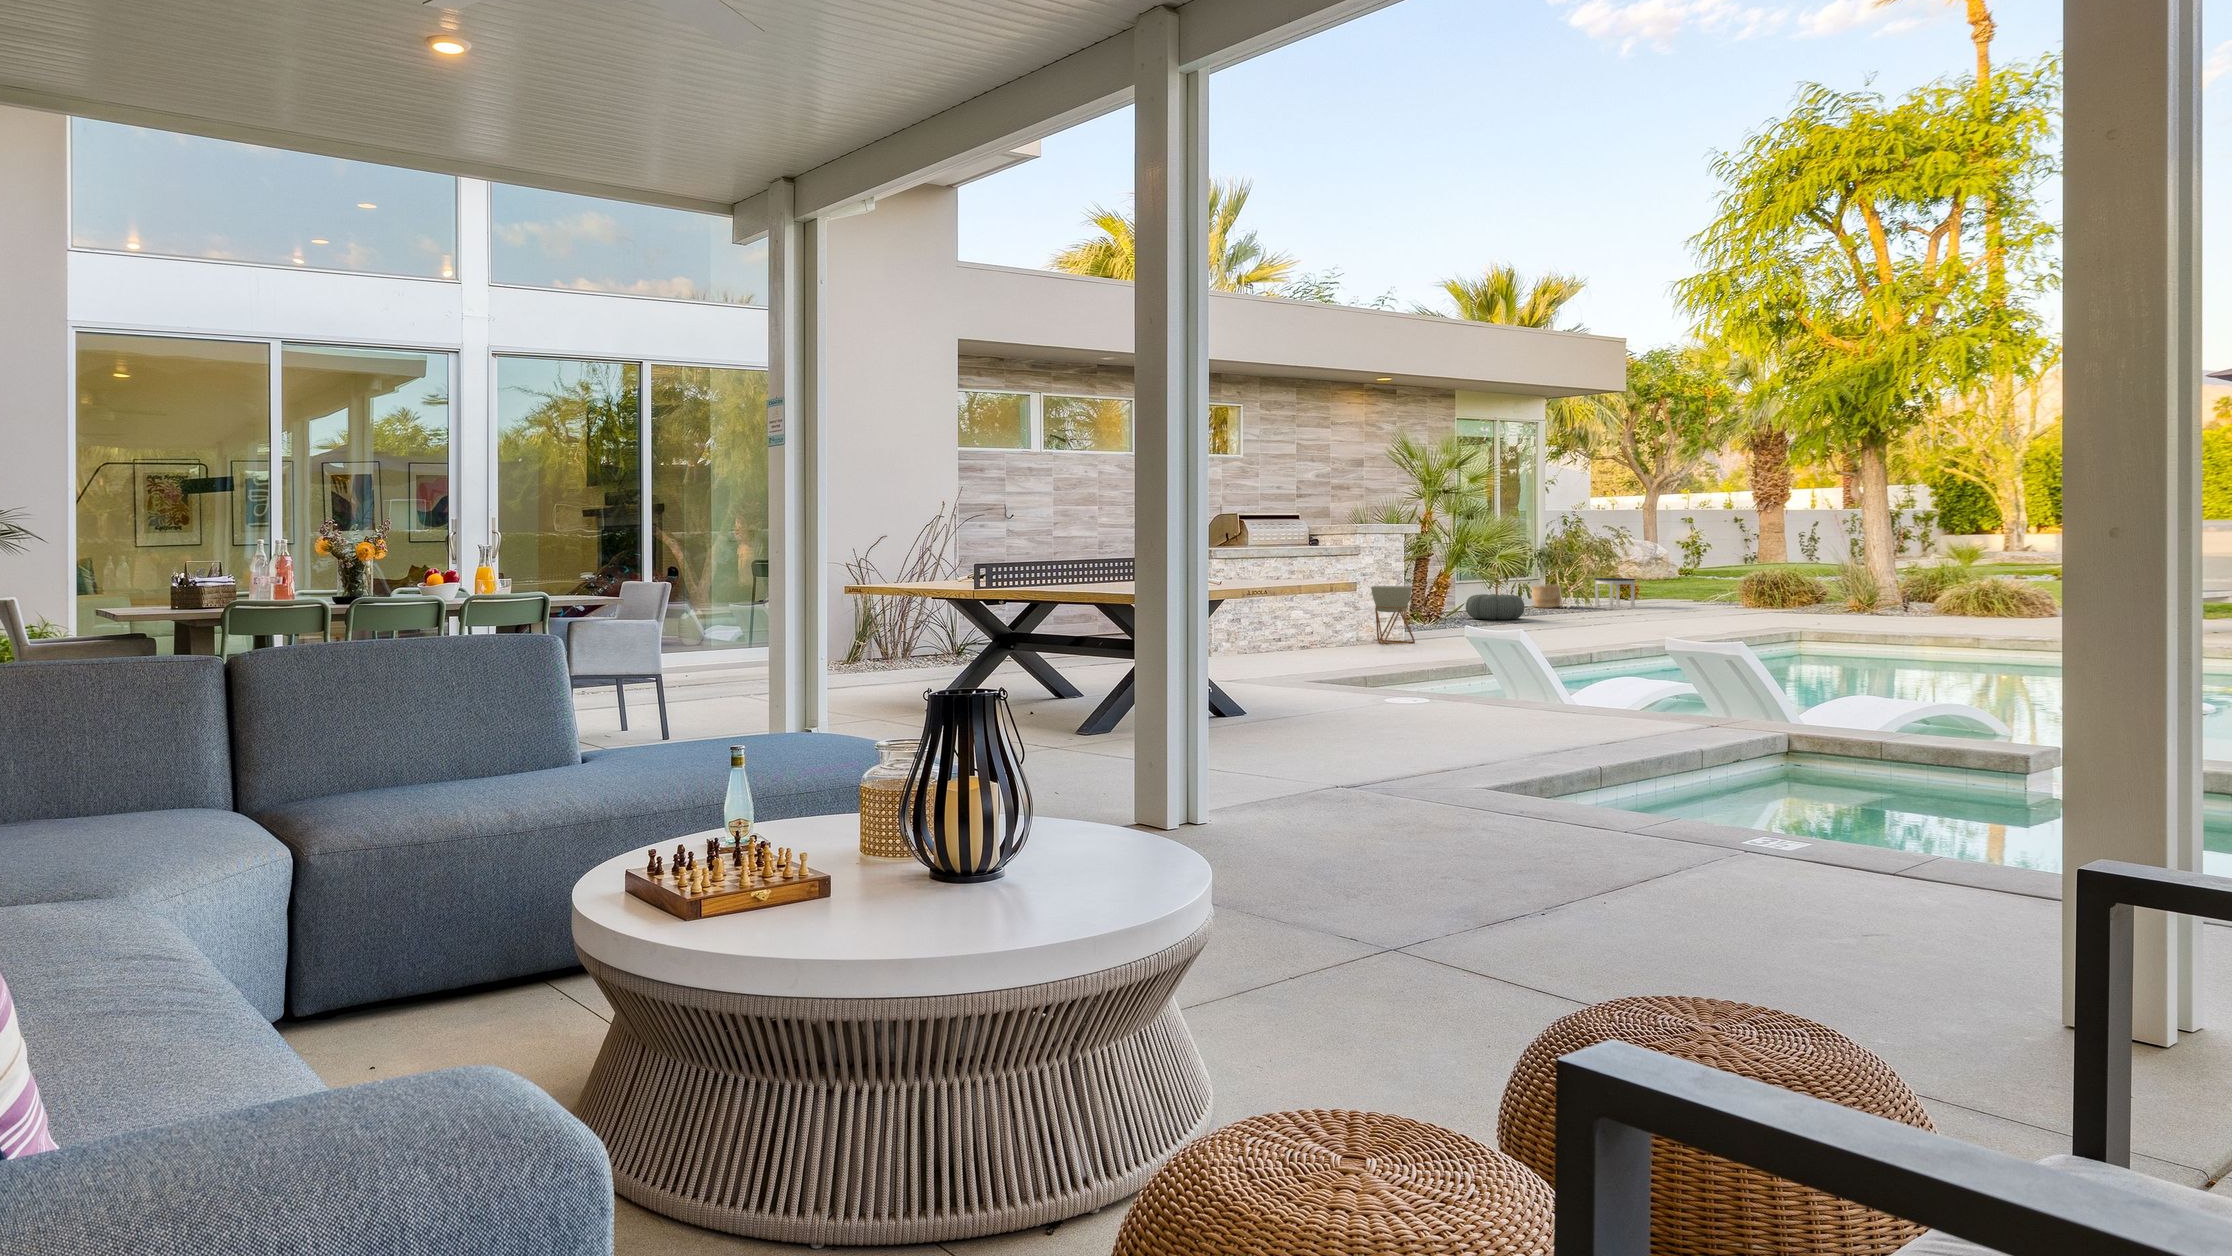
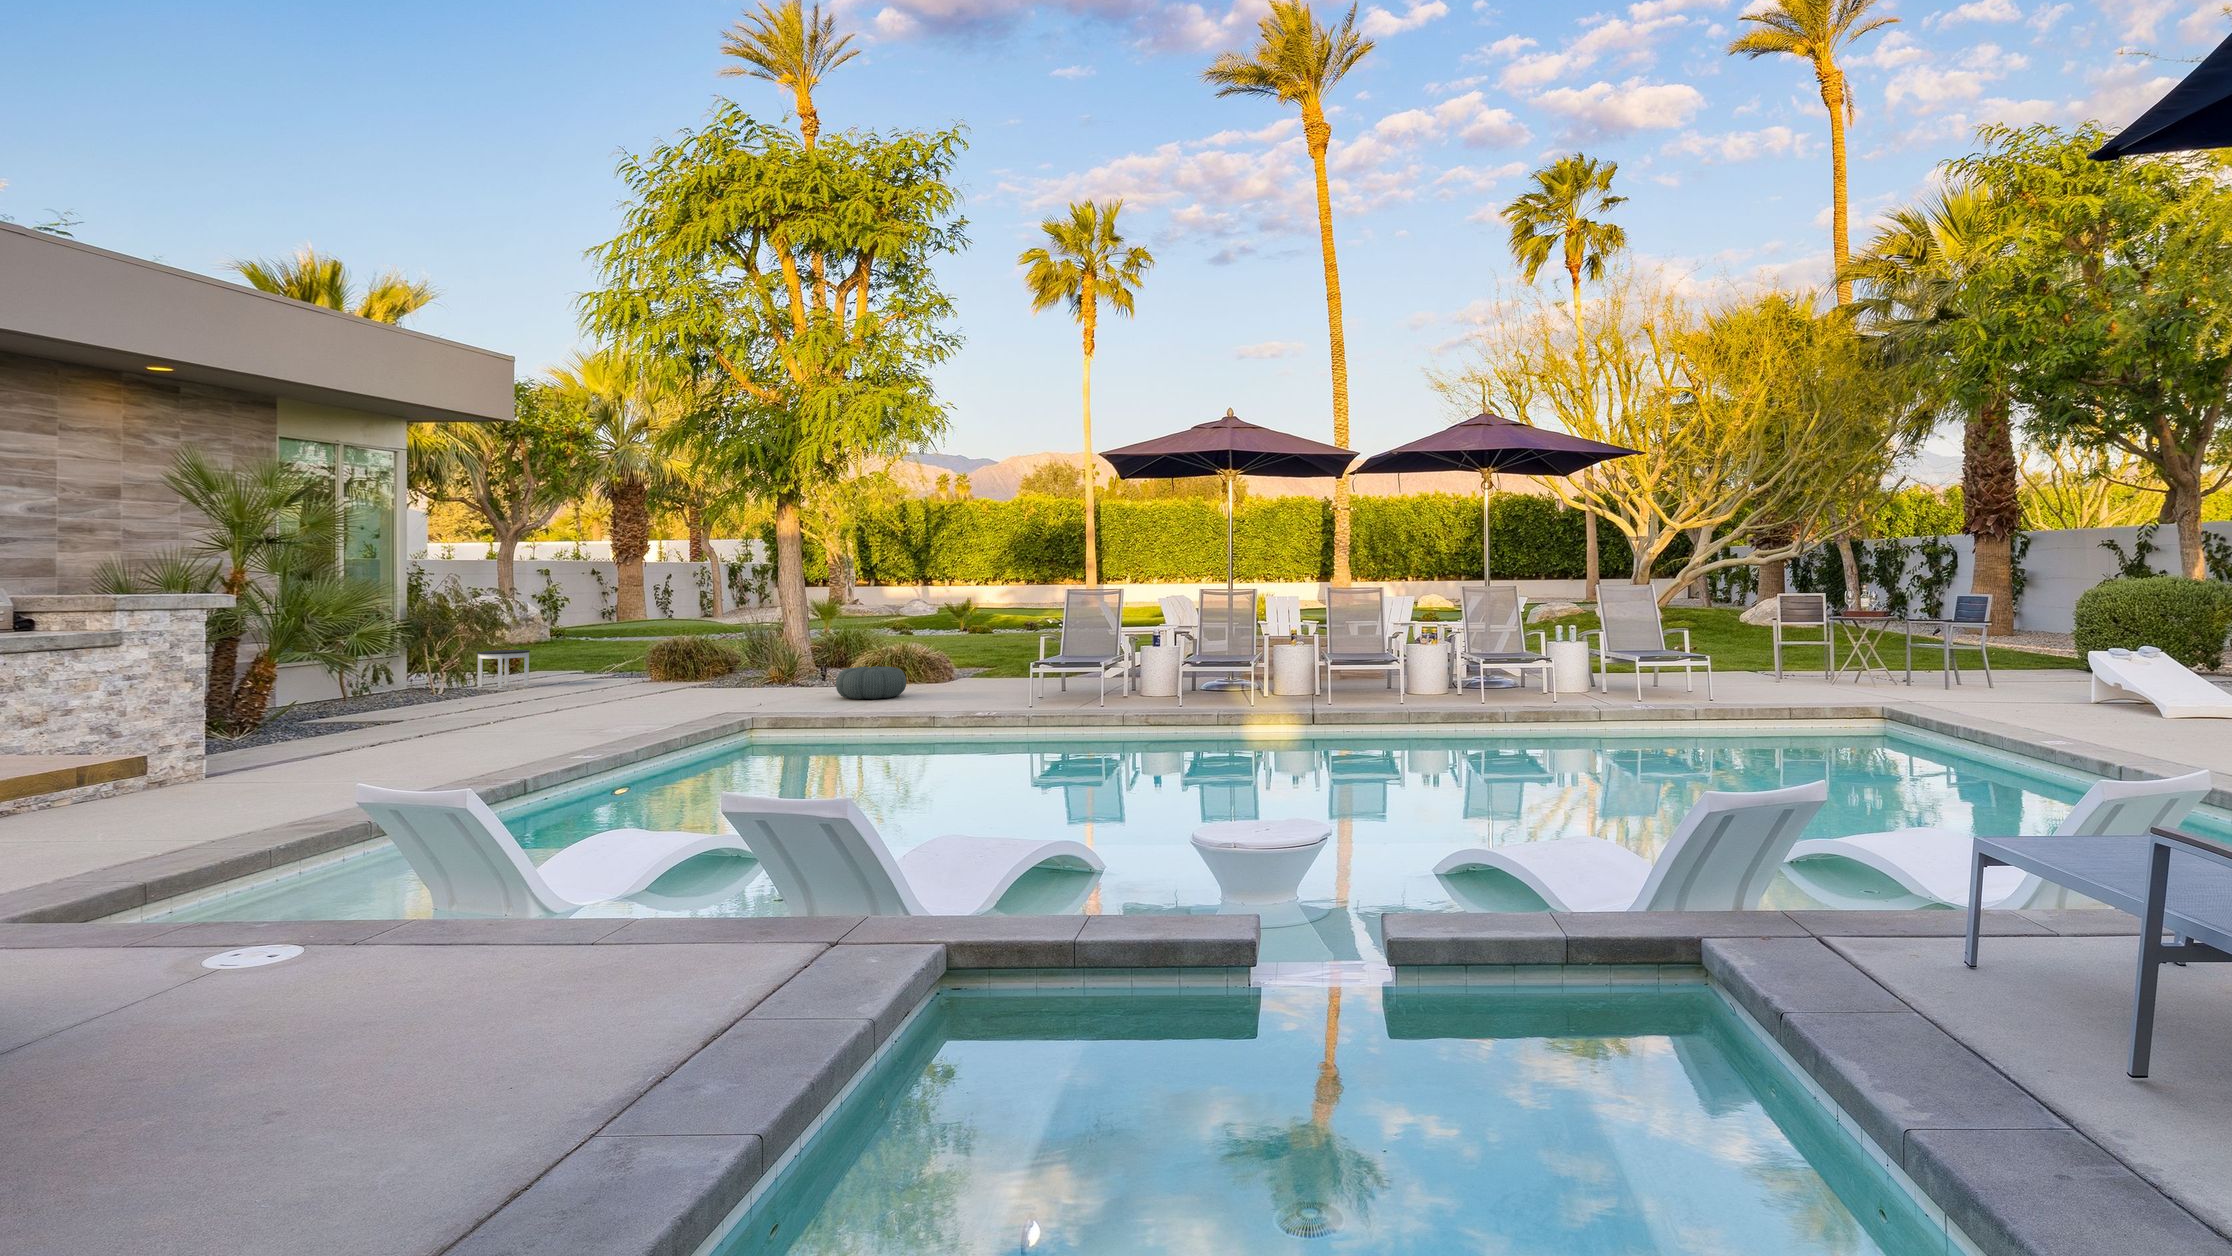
wooden bucket: present [1532,585,1561,608] -> none [390,663,434,694]
planter: present [1371,586,1415,644] -> none [142,693,227,792]
pouf: present [1466,594,1525,620] -> present [836,666,906,699]

